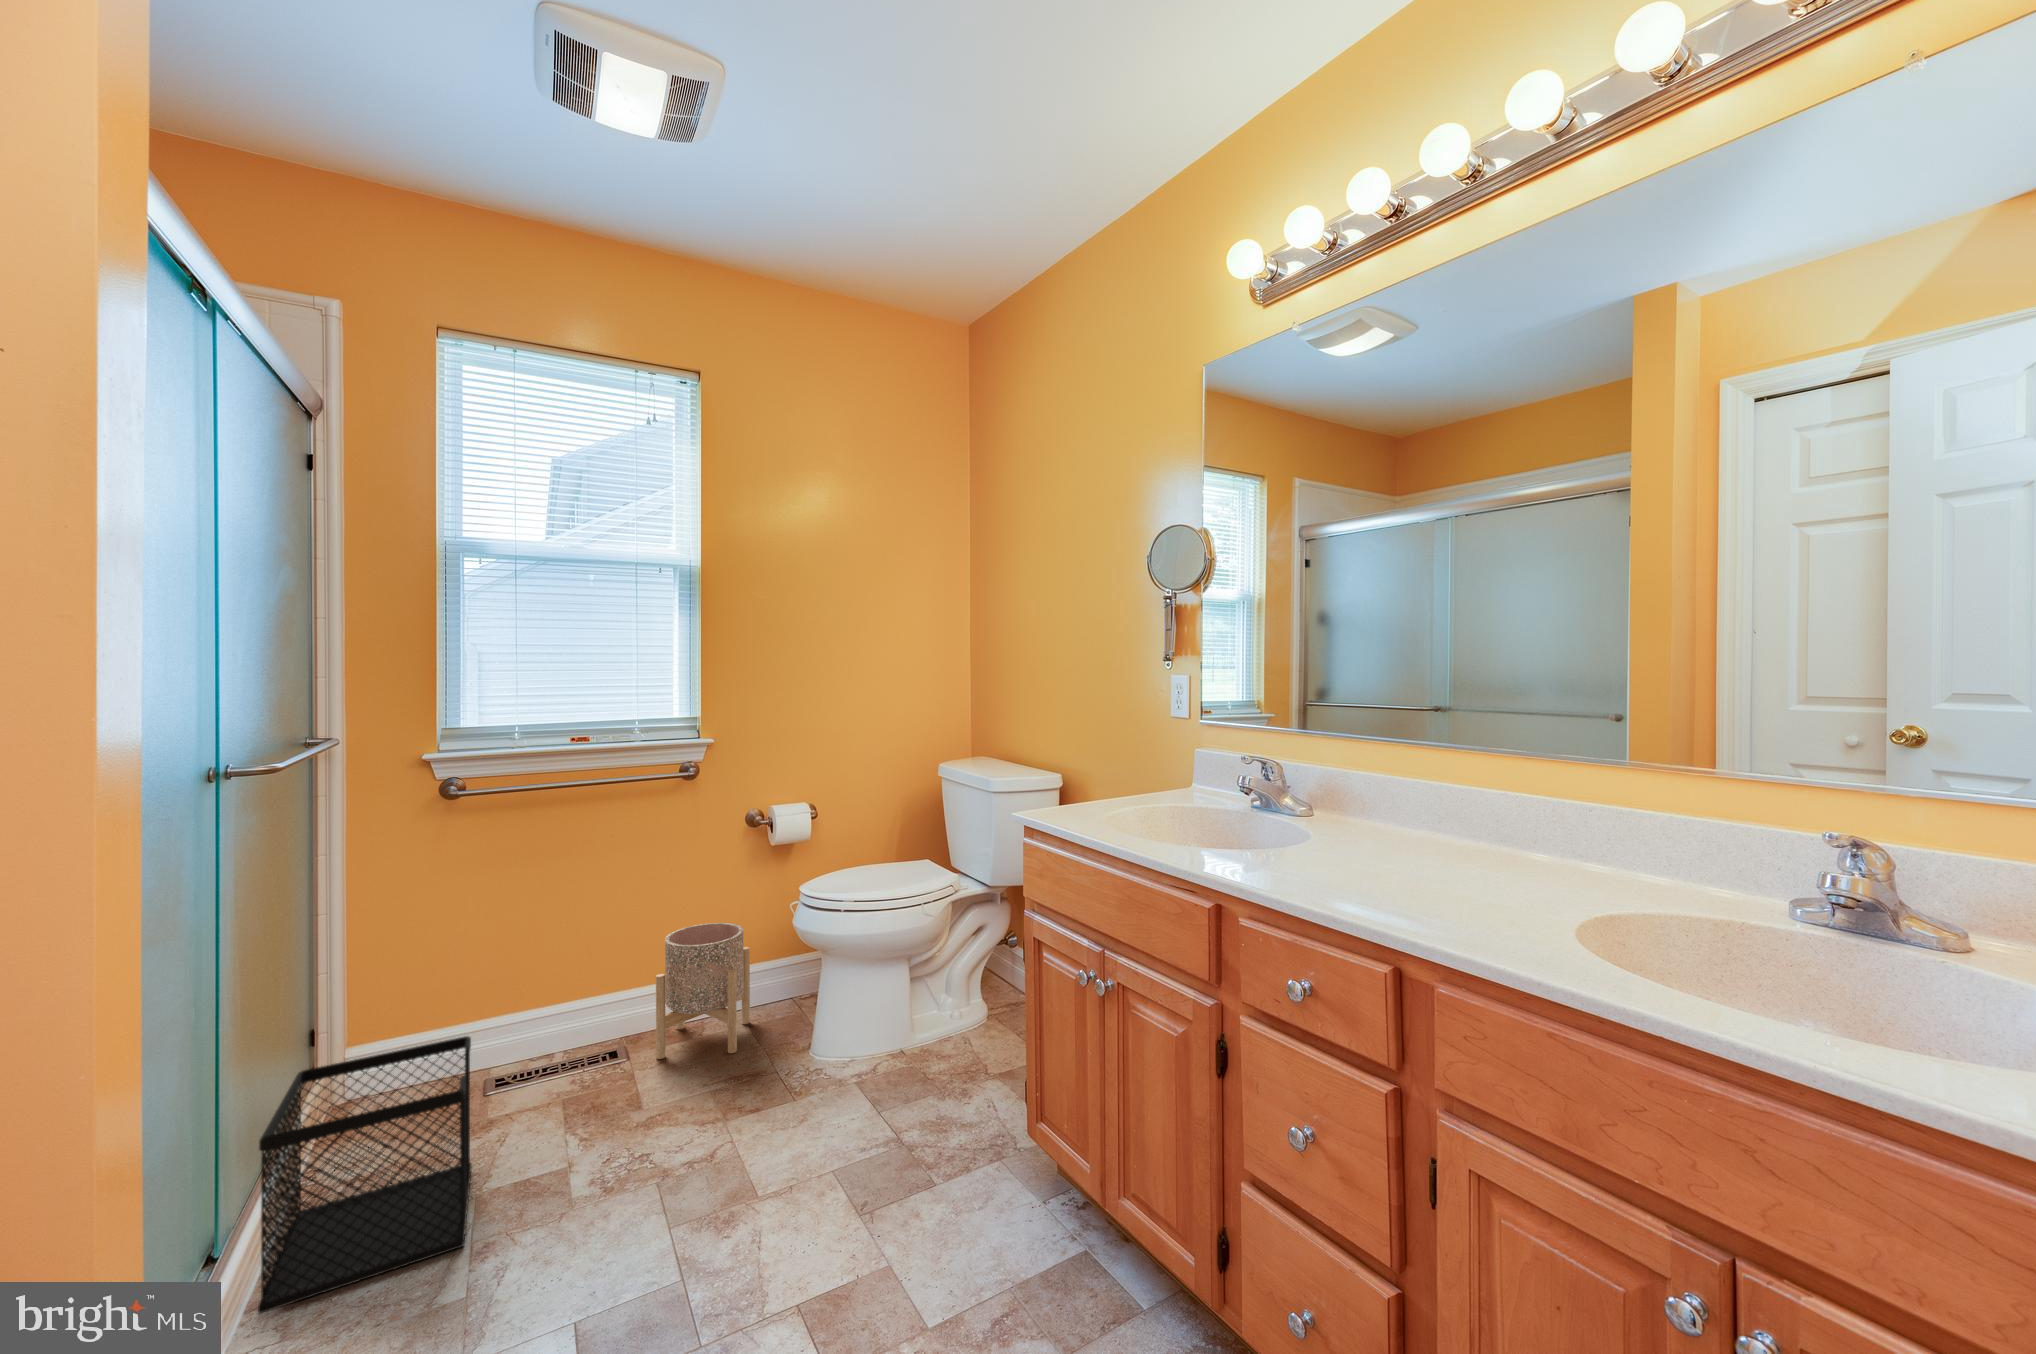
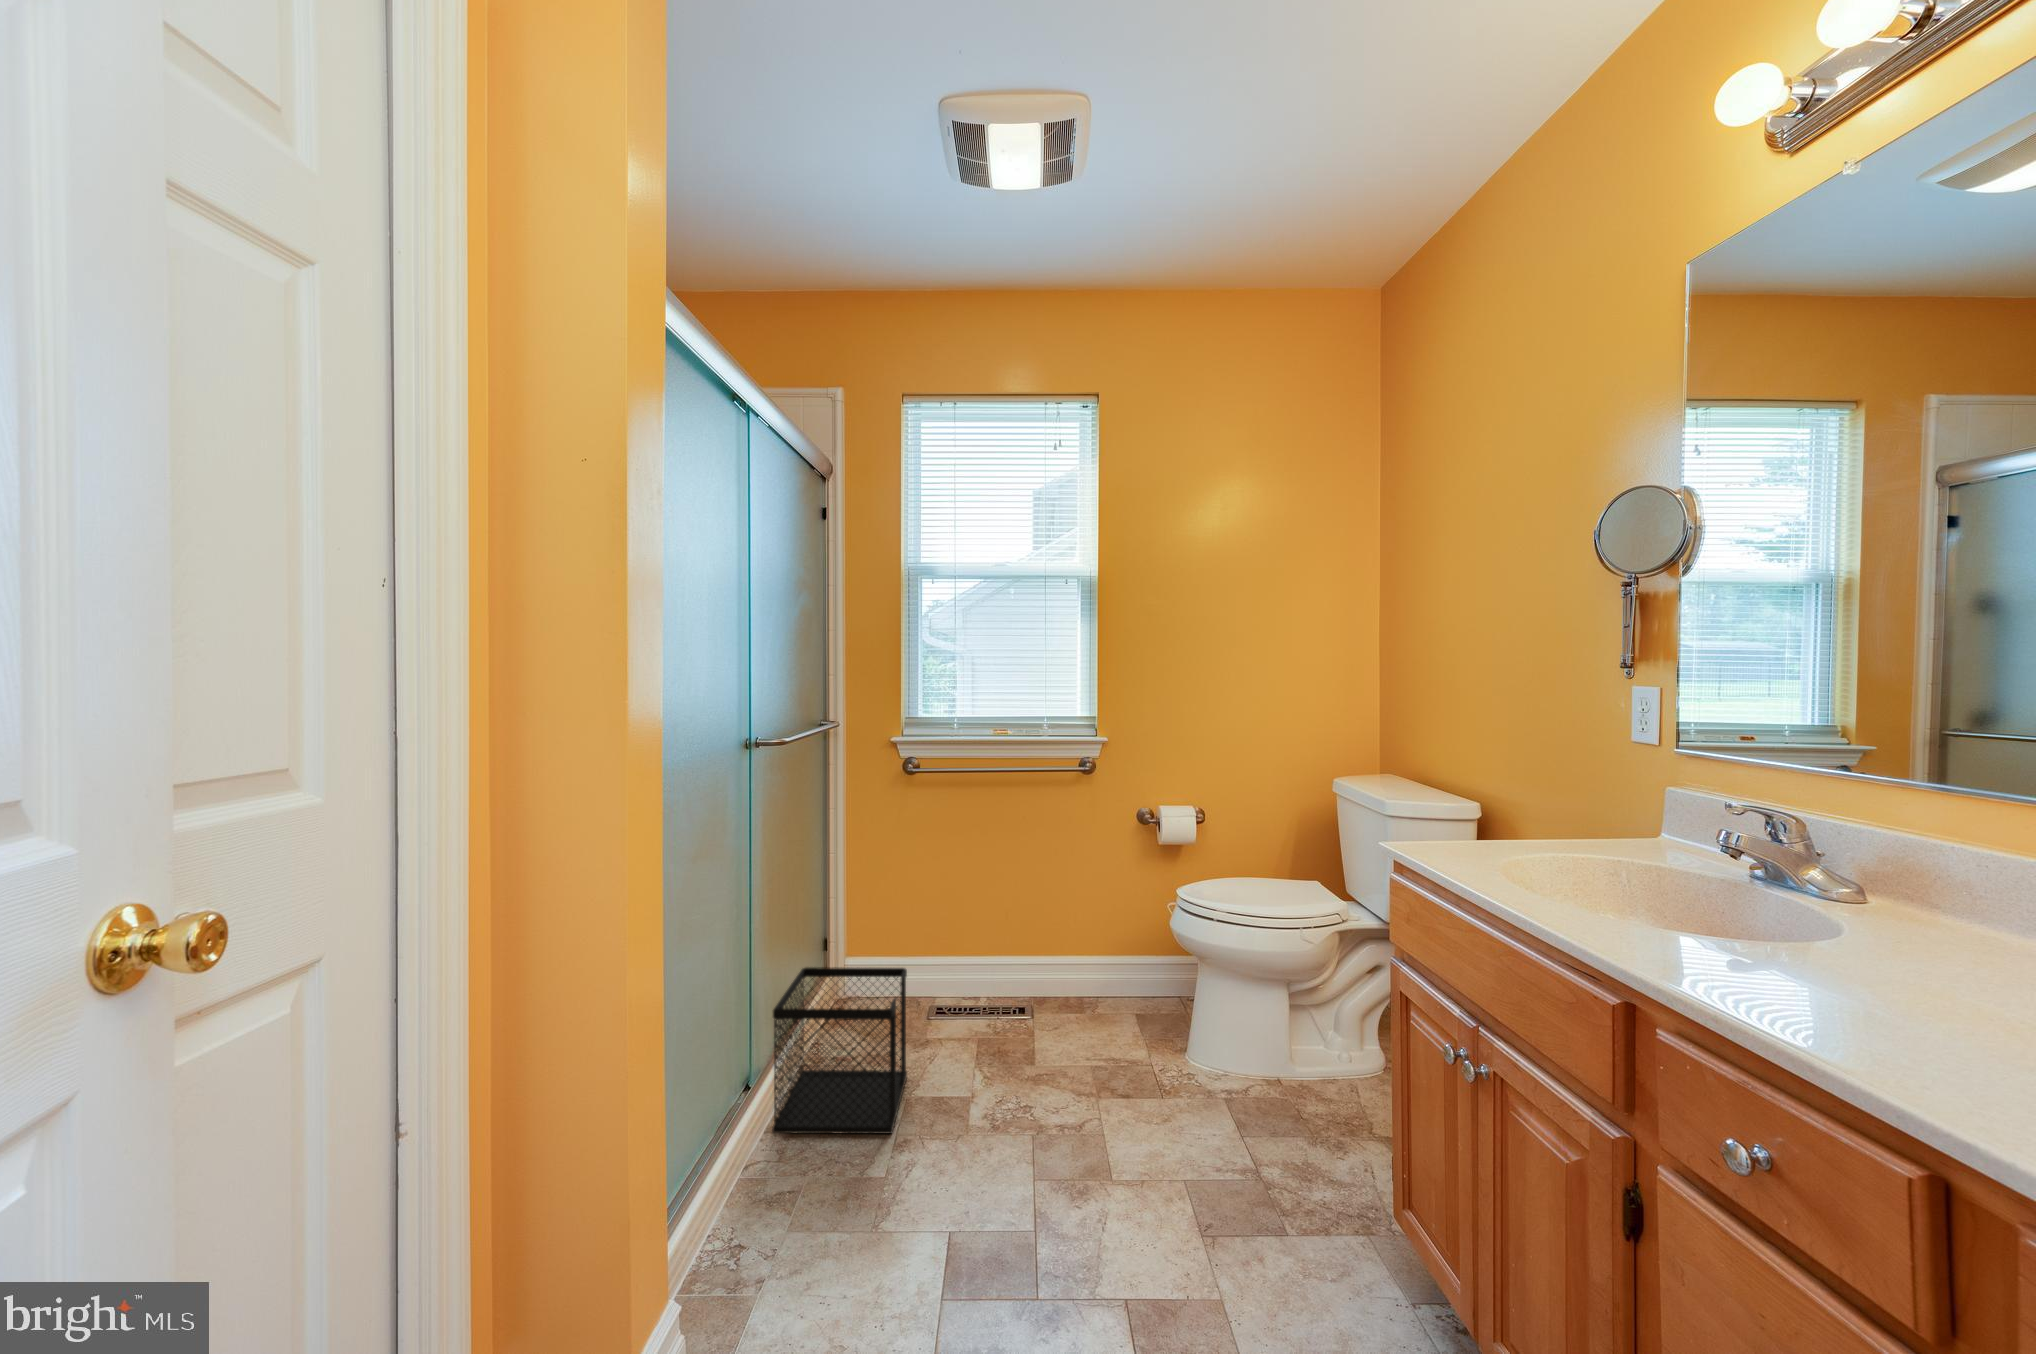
planter: present [656,923,750,1059] -> none [1056,909,1143,1039]

